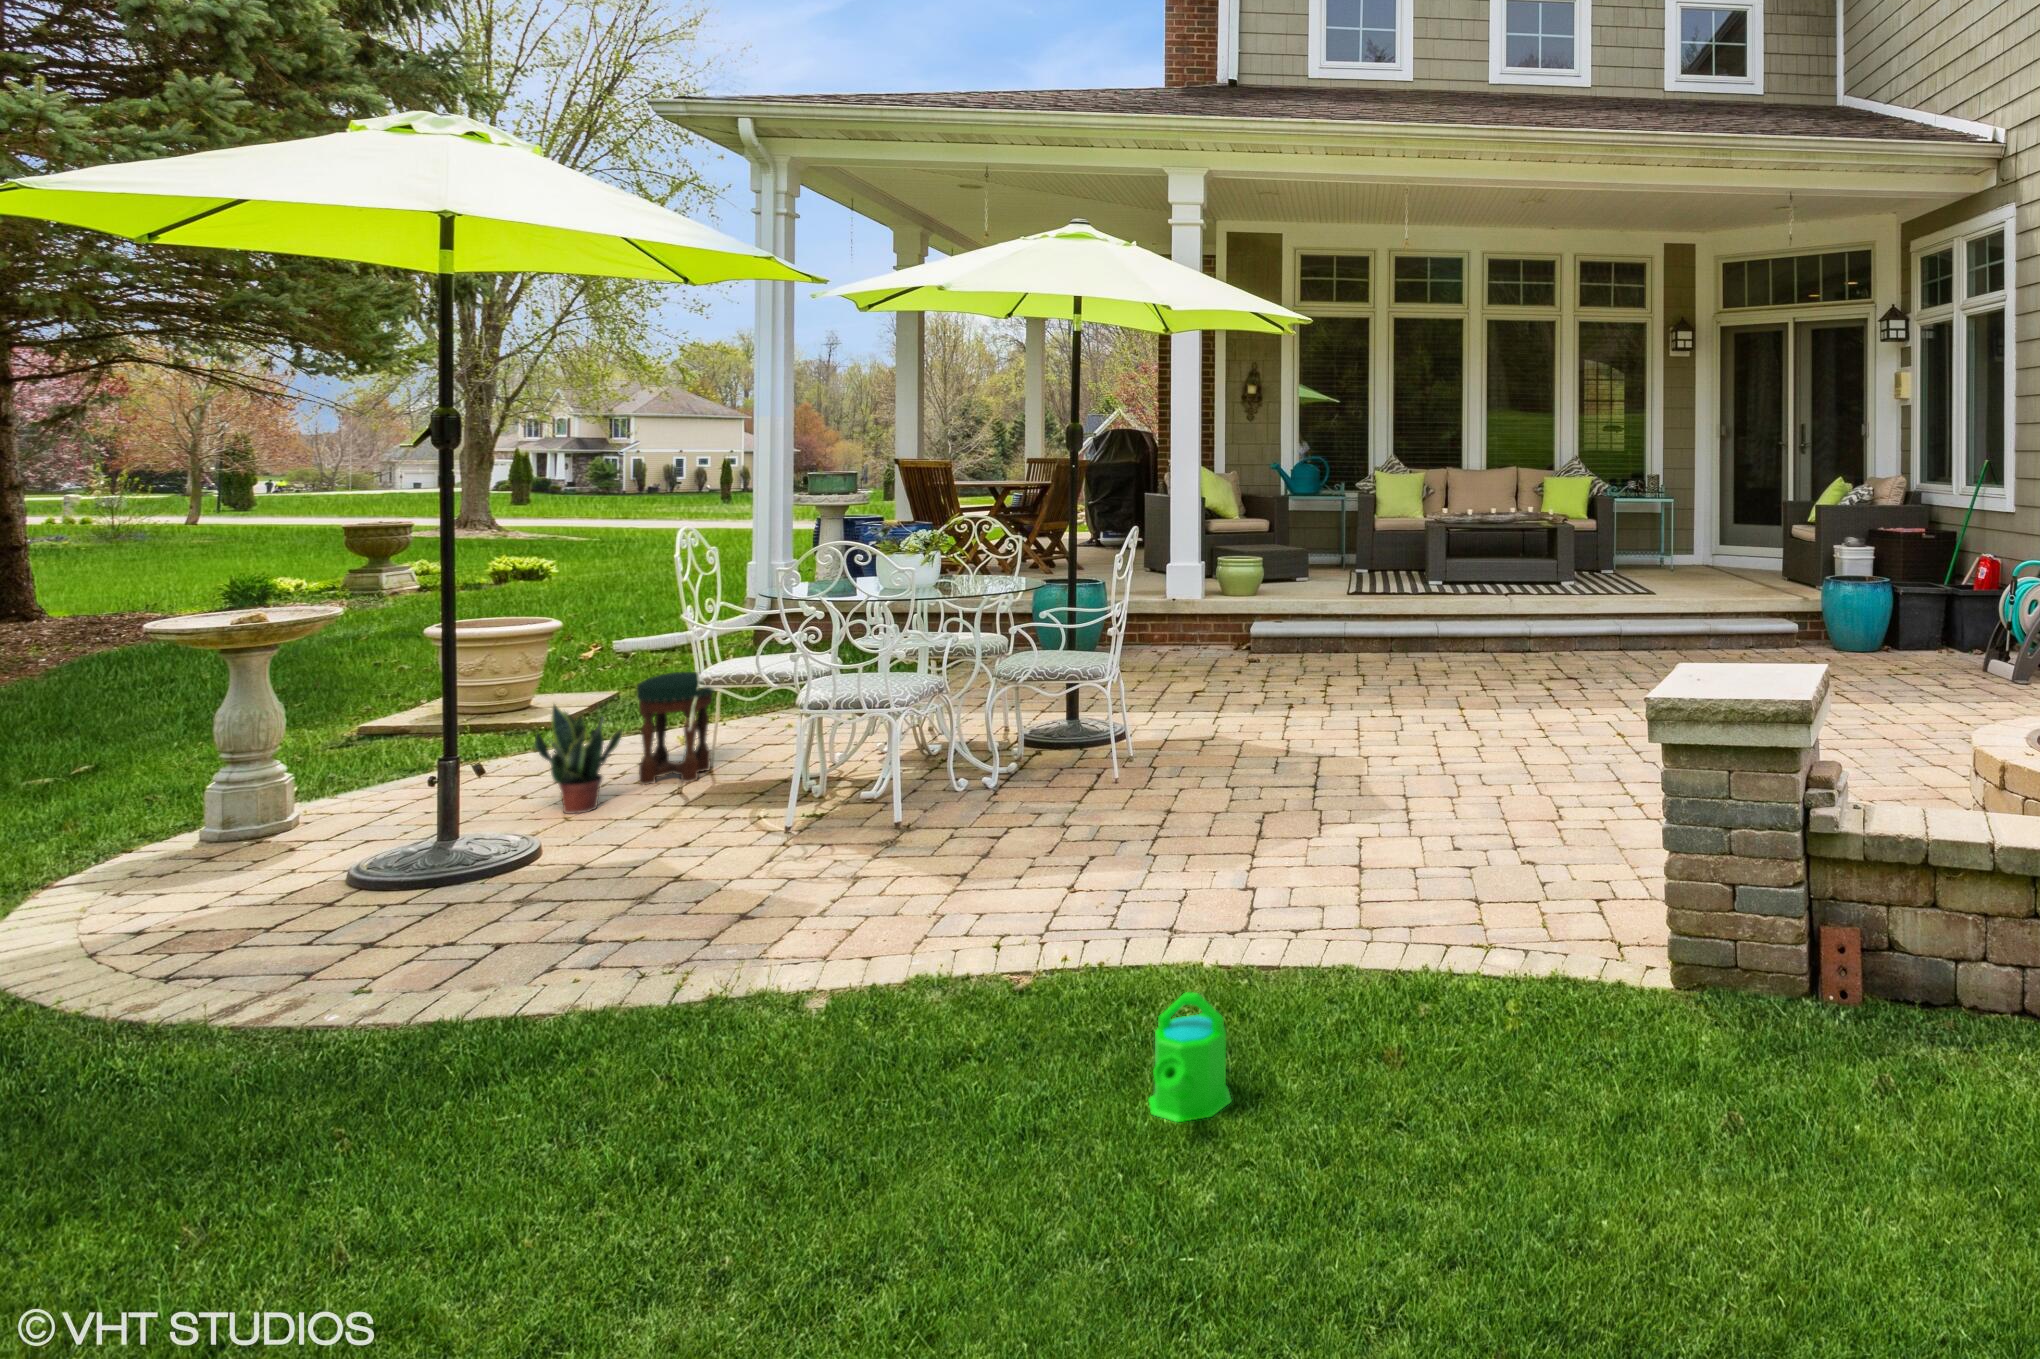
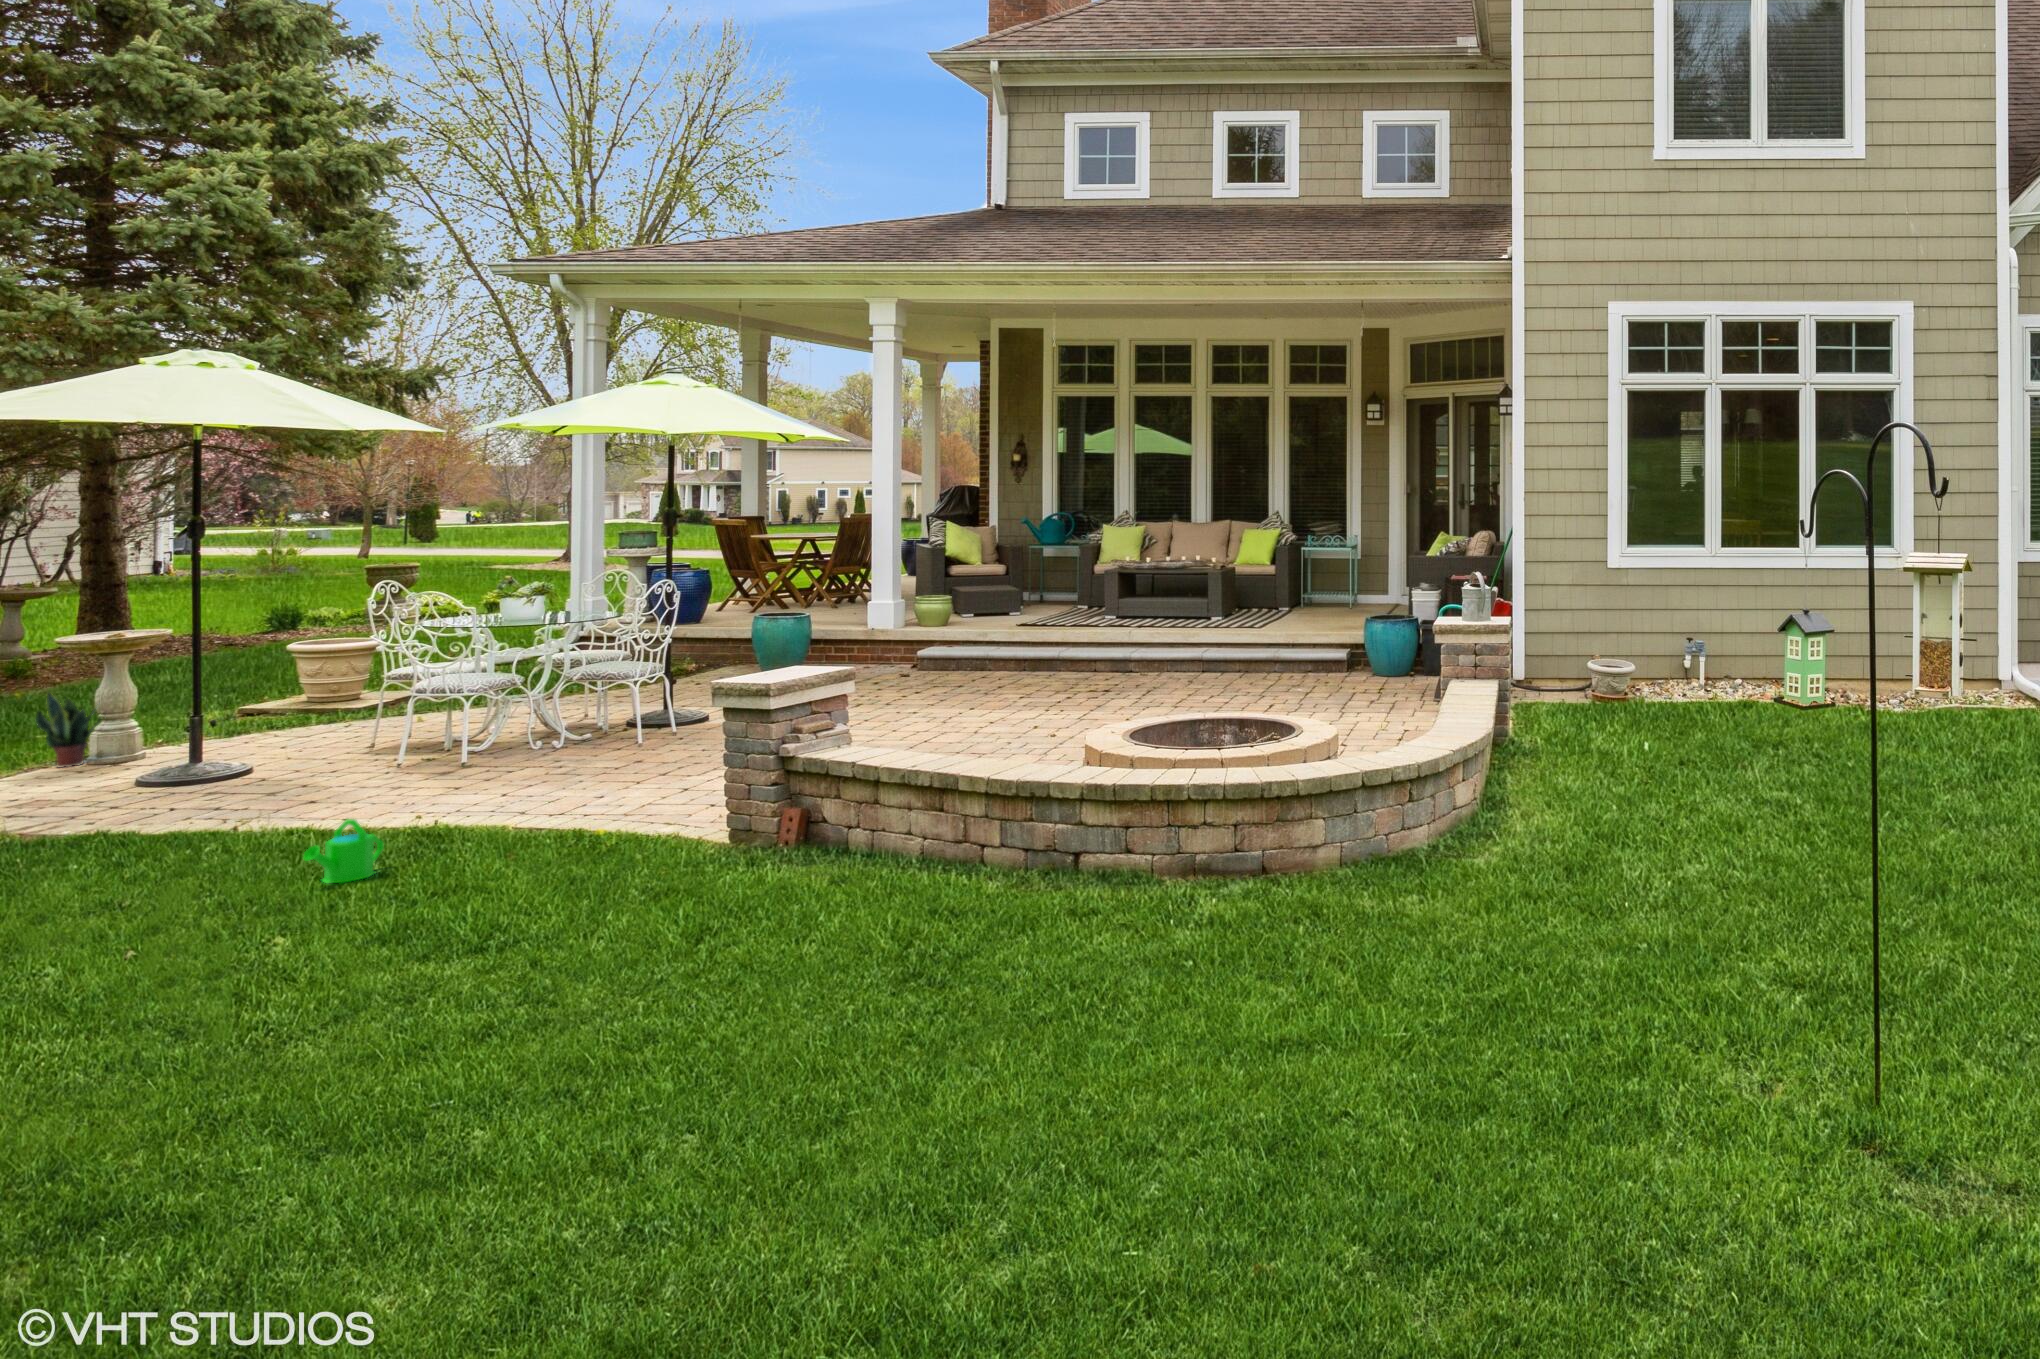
stool: present [637,672,714,785] -> none [329,666,387,740]
potted plant: present [535,705,622,814] -> present [36,693,101,768]

